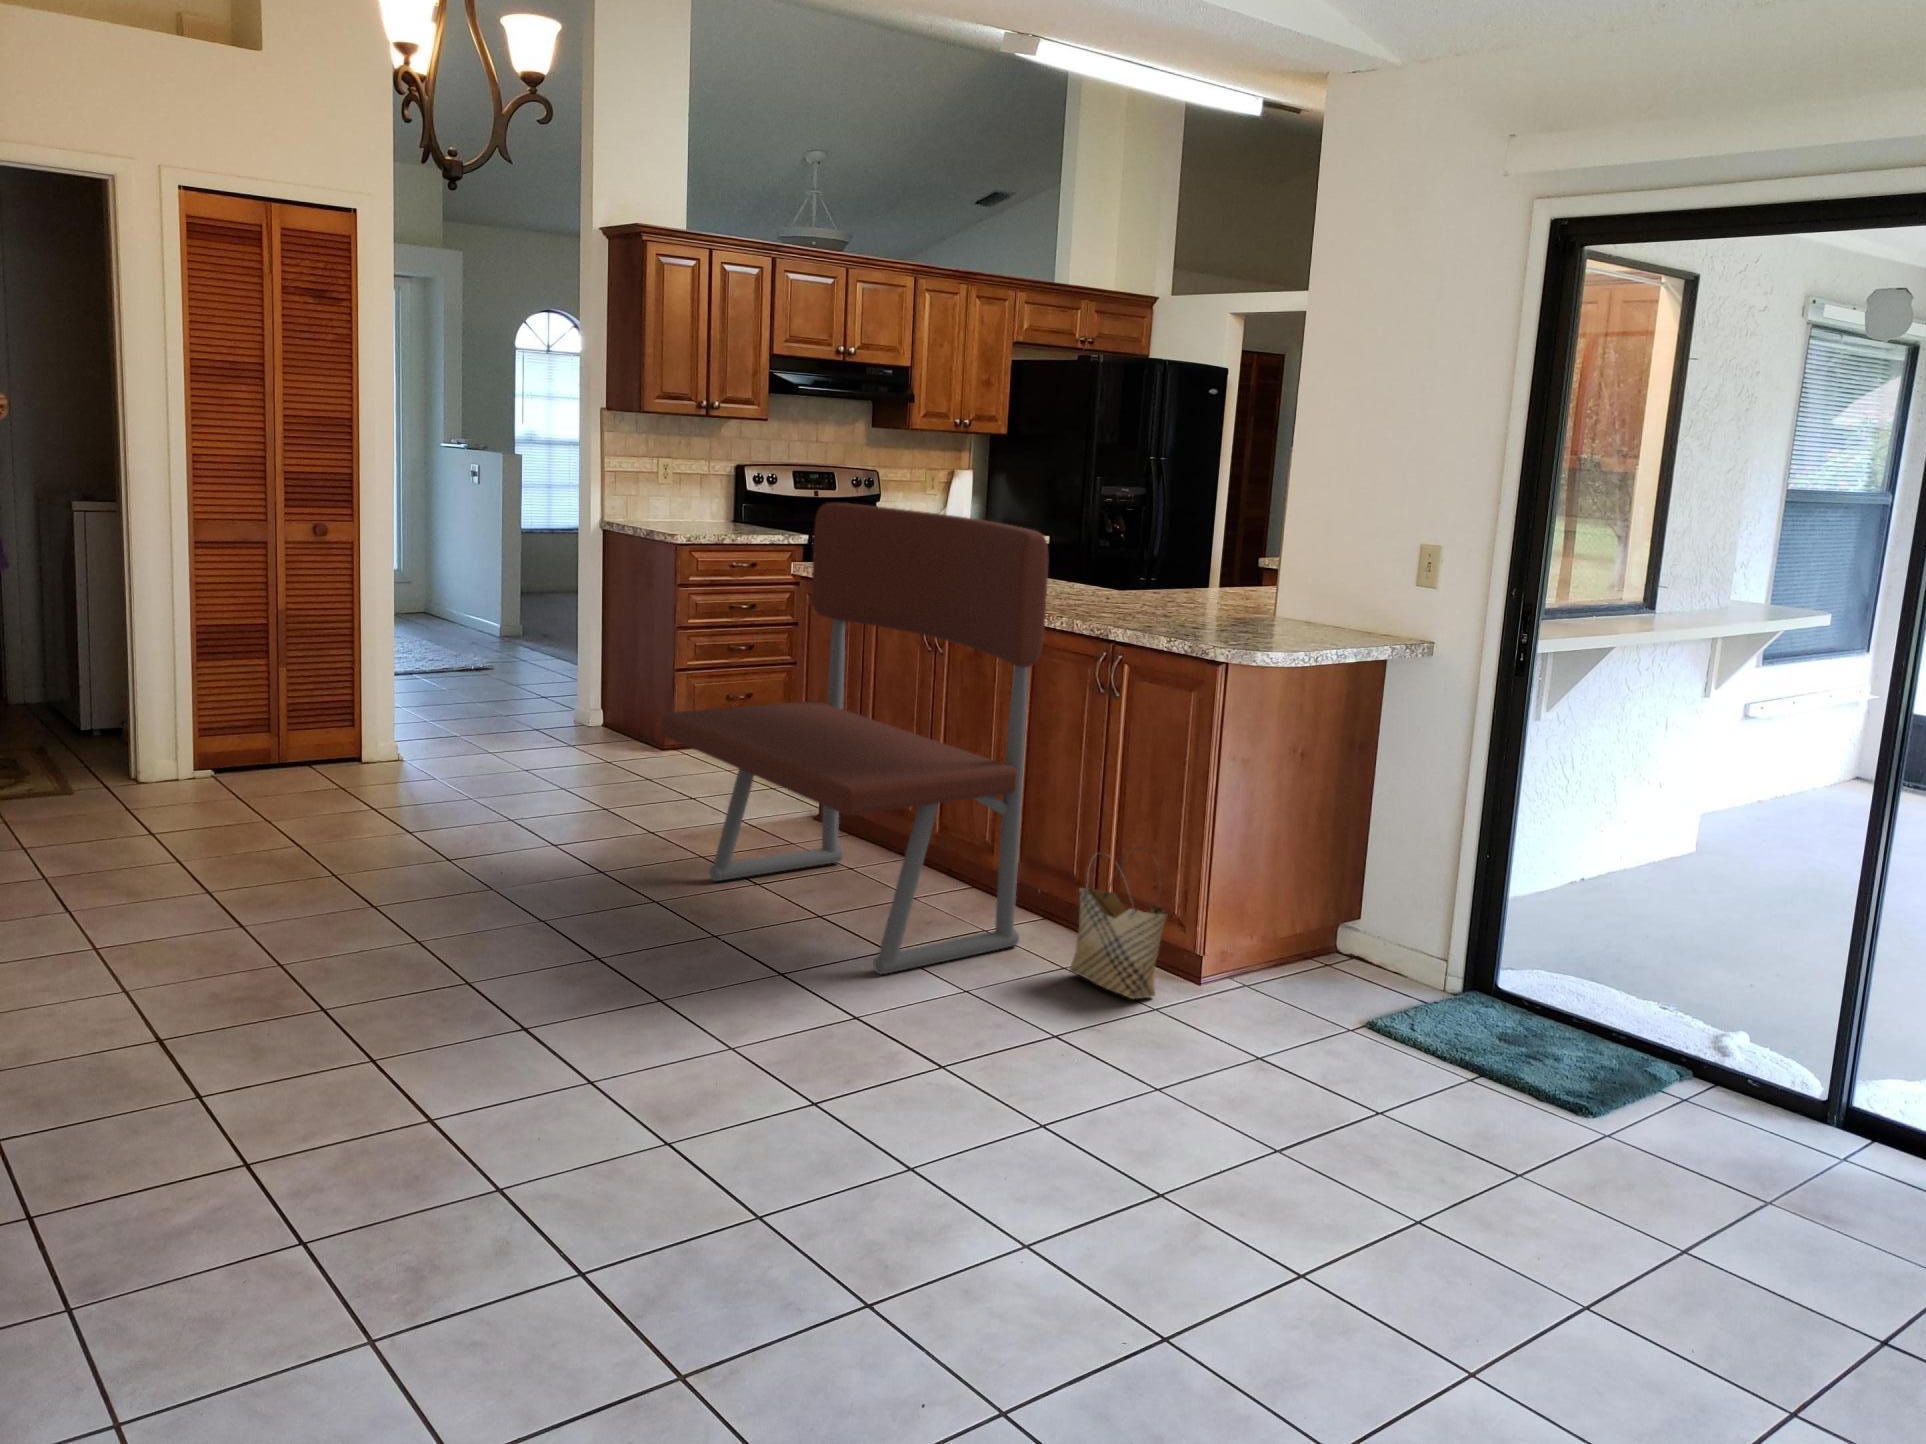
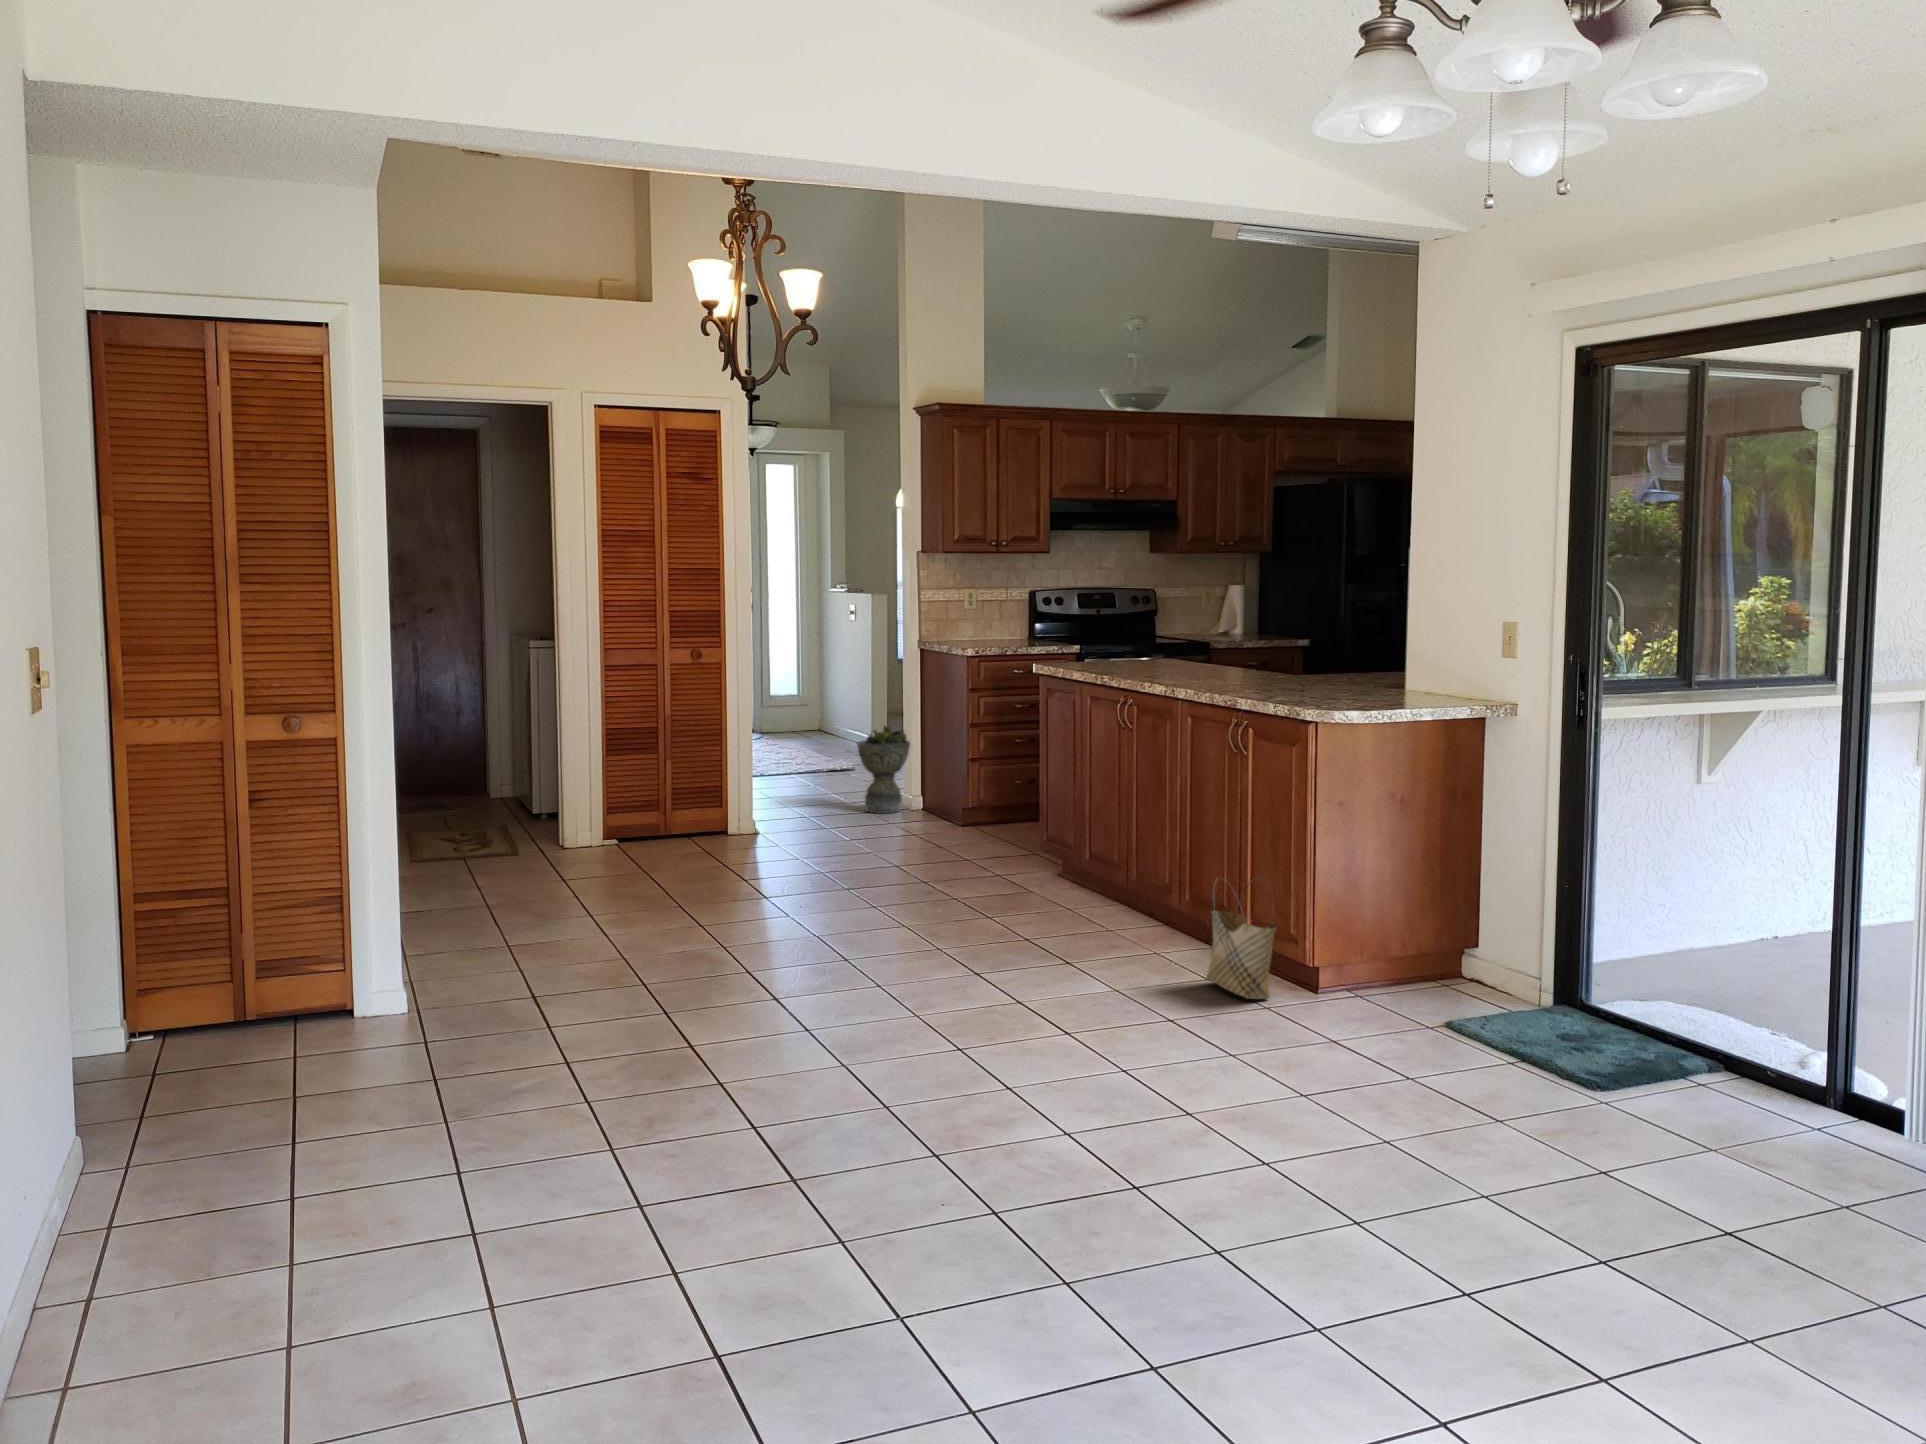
bench: present [661,503,1048,974] -> none [911,612,1182,977]
planter: none [522,624,590,730] -> present [857,726,910,814]

